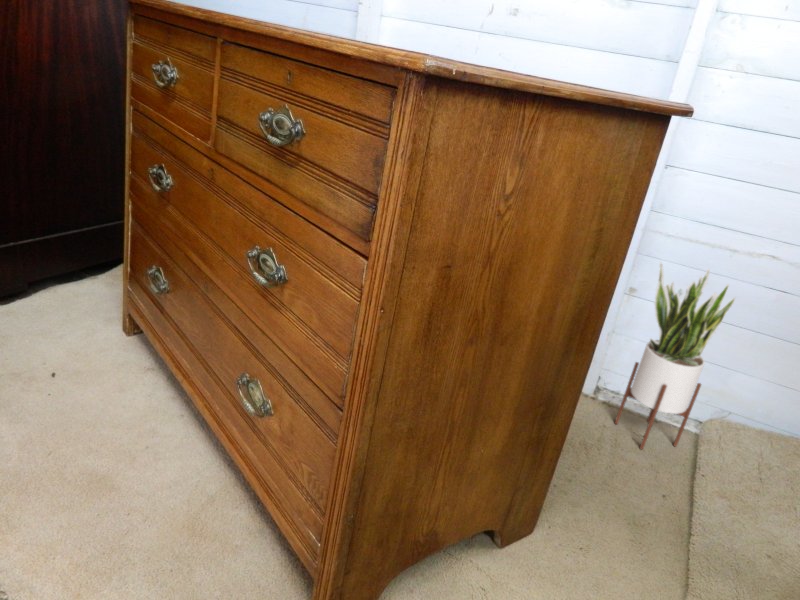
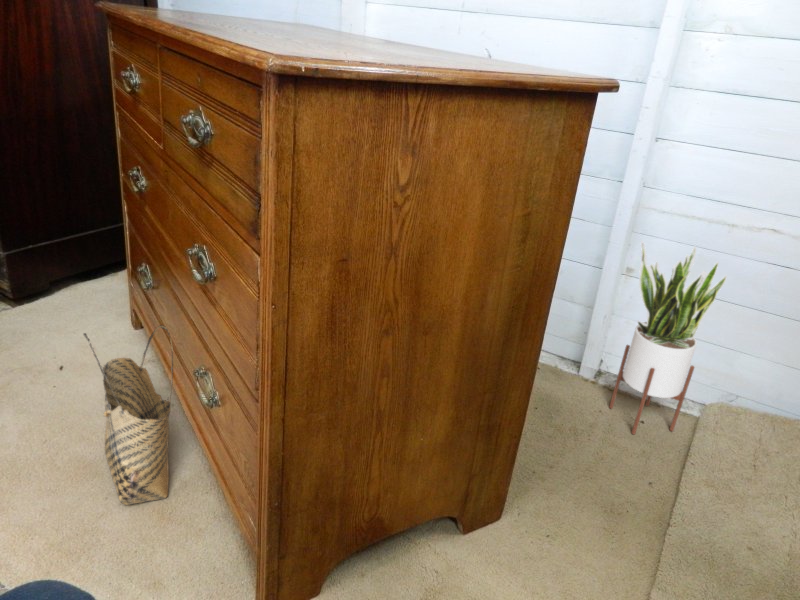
woven basket: none [120,329,214,520] -> present [83,325,173,505]

